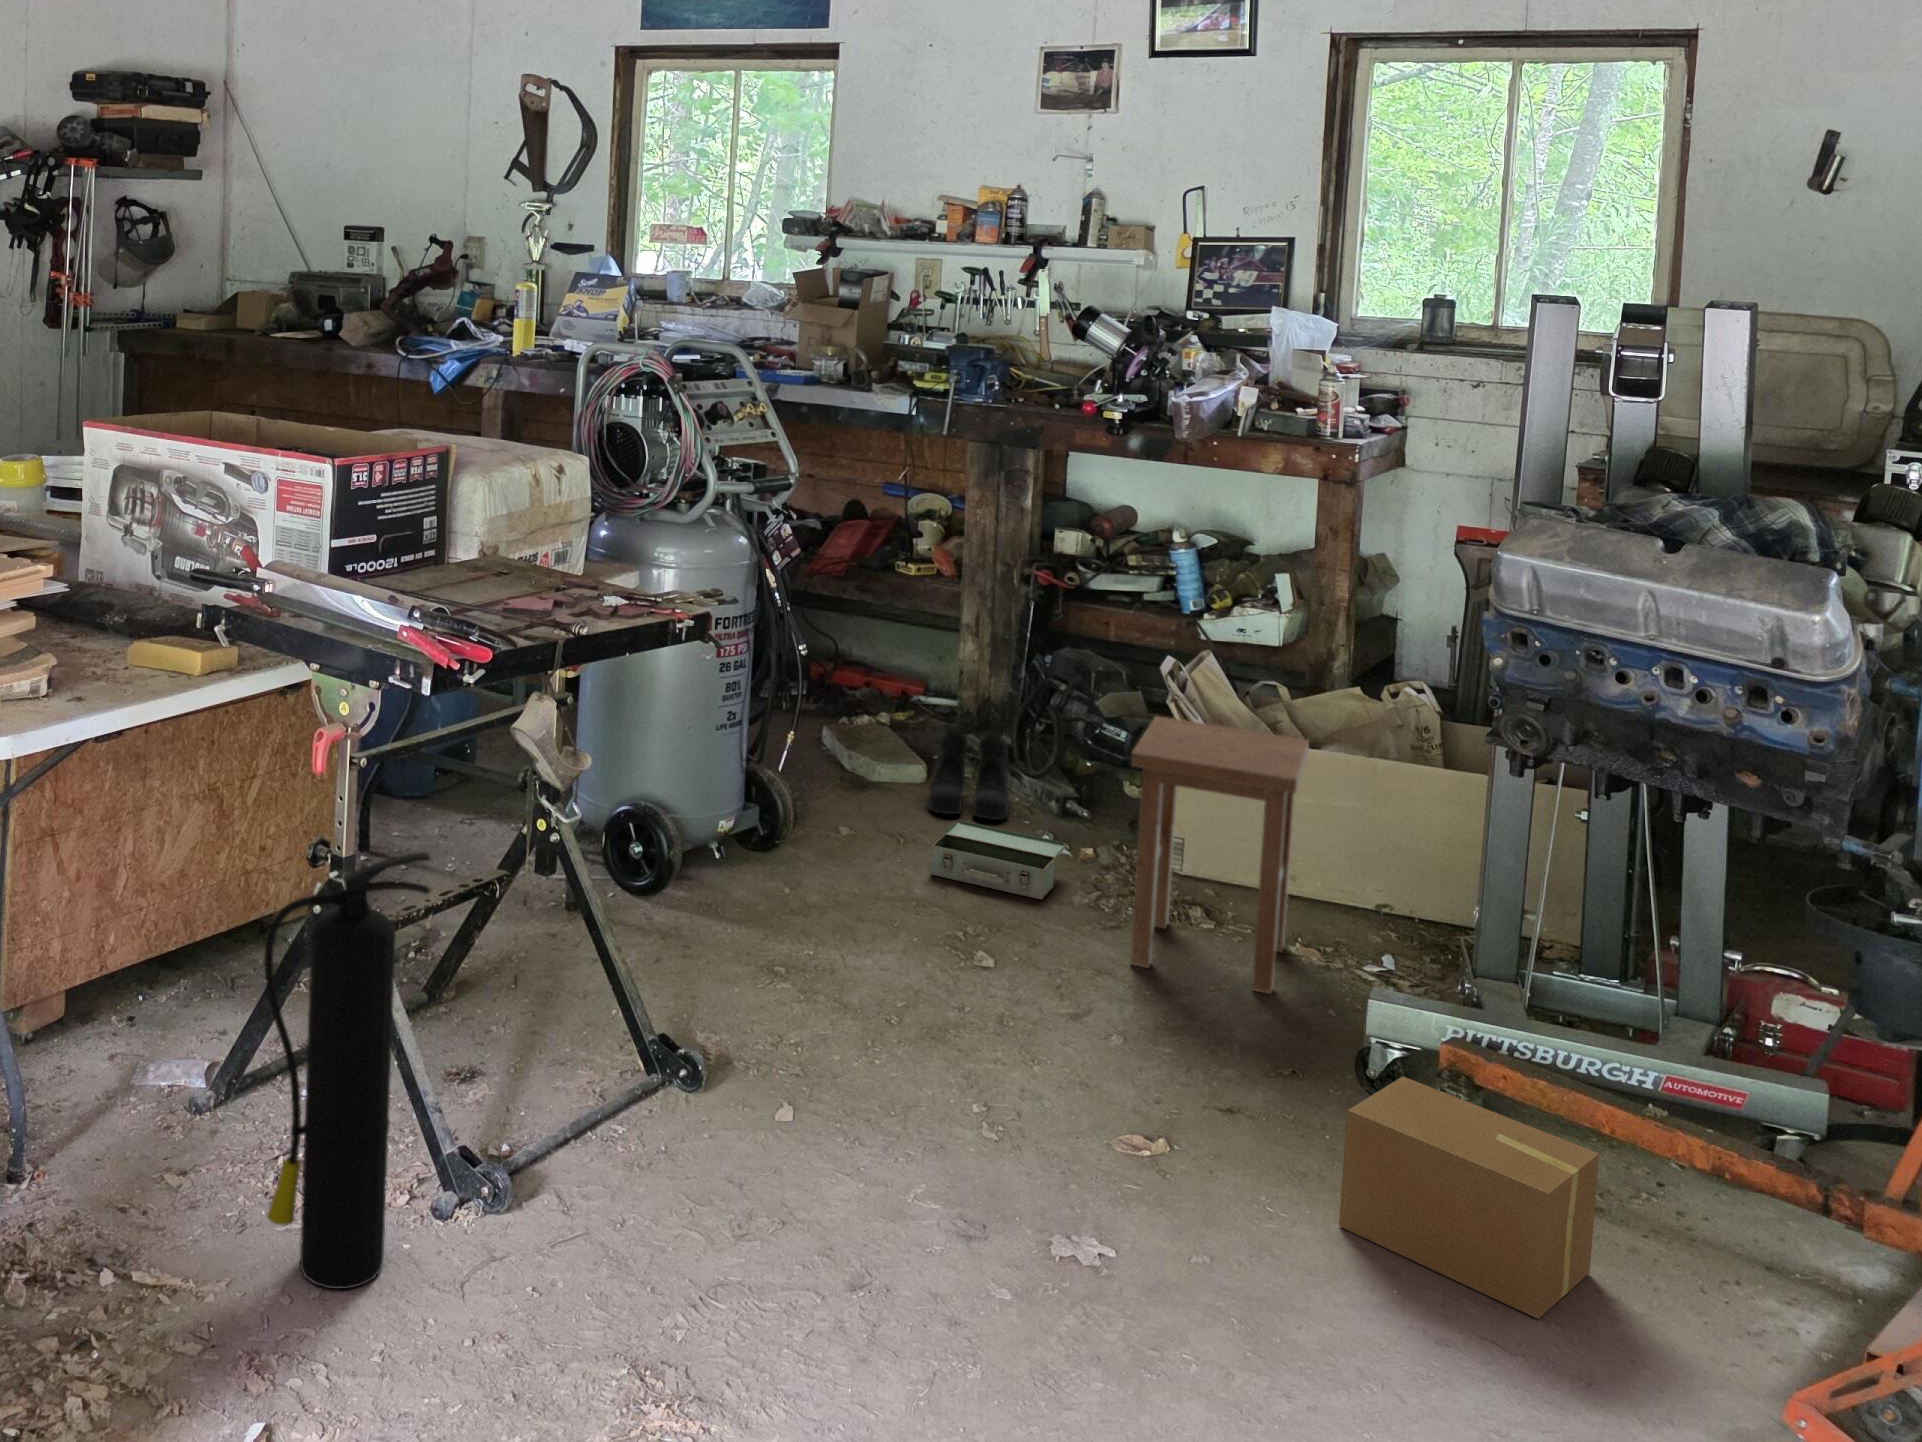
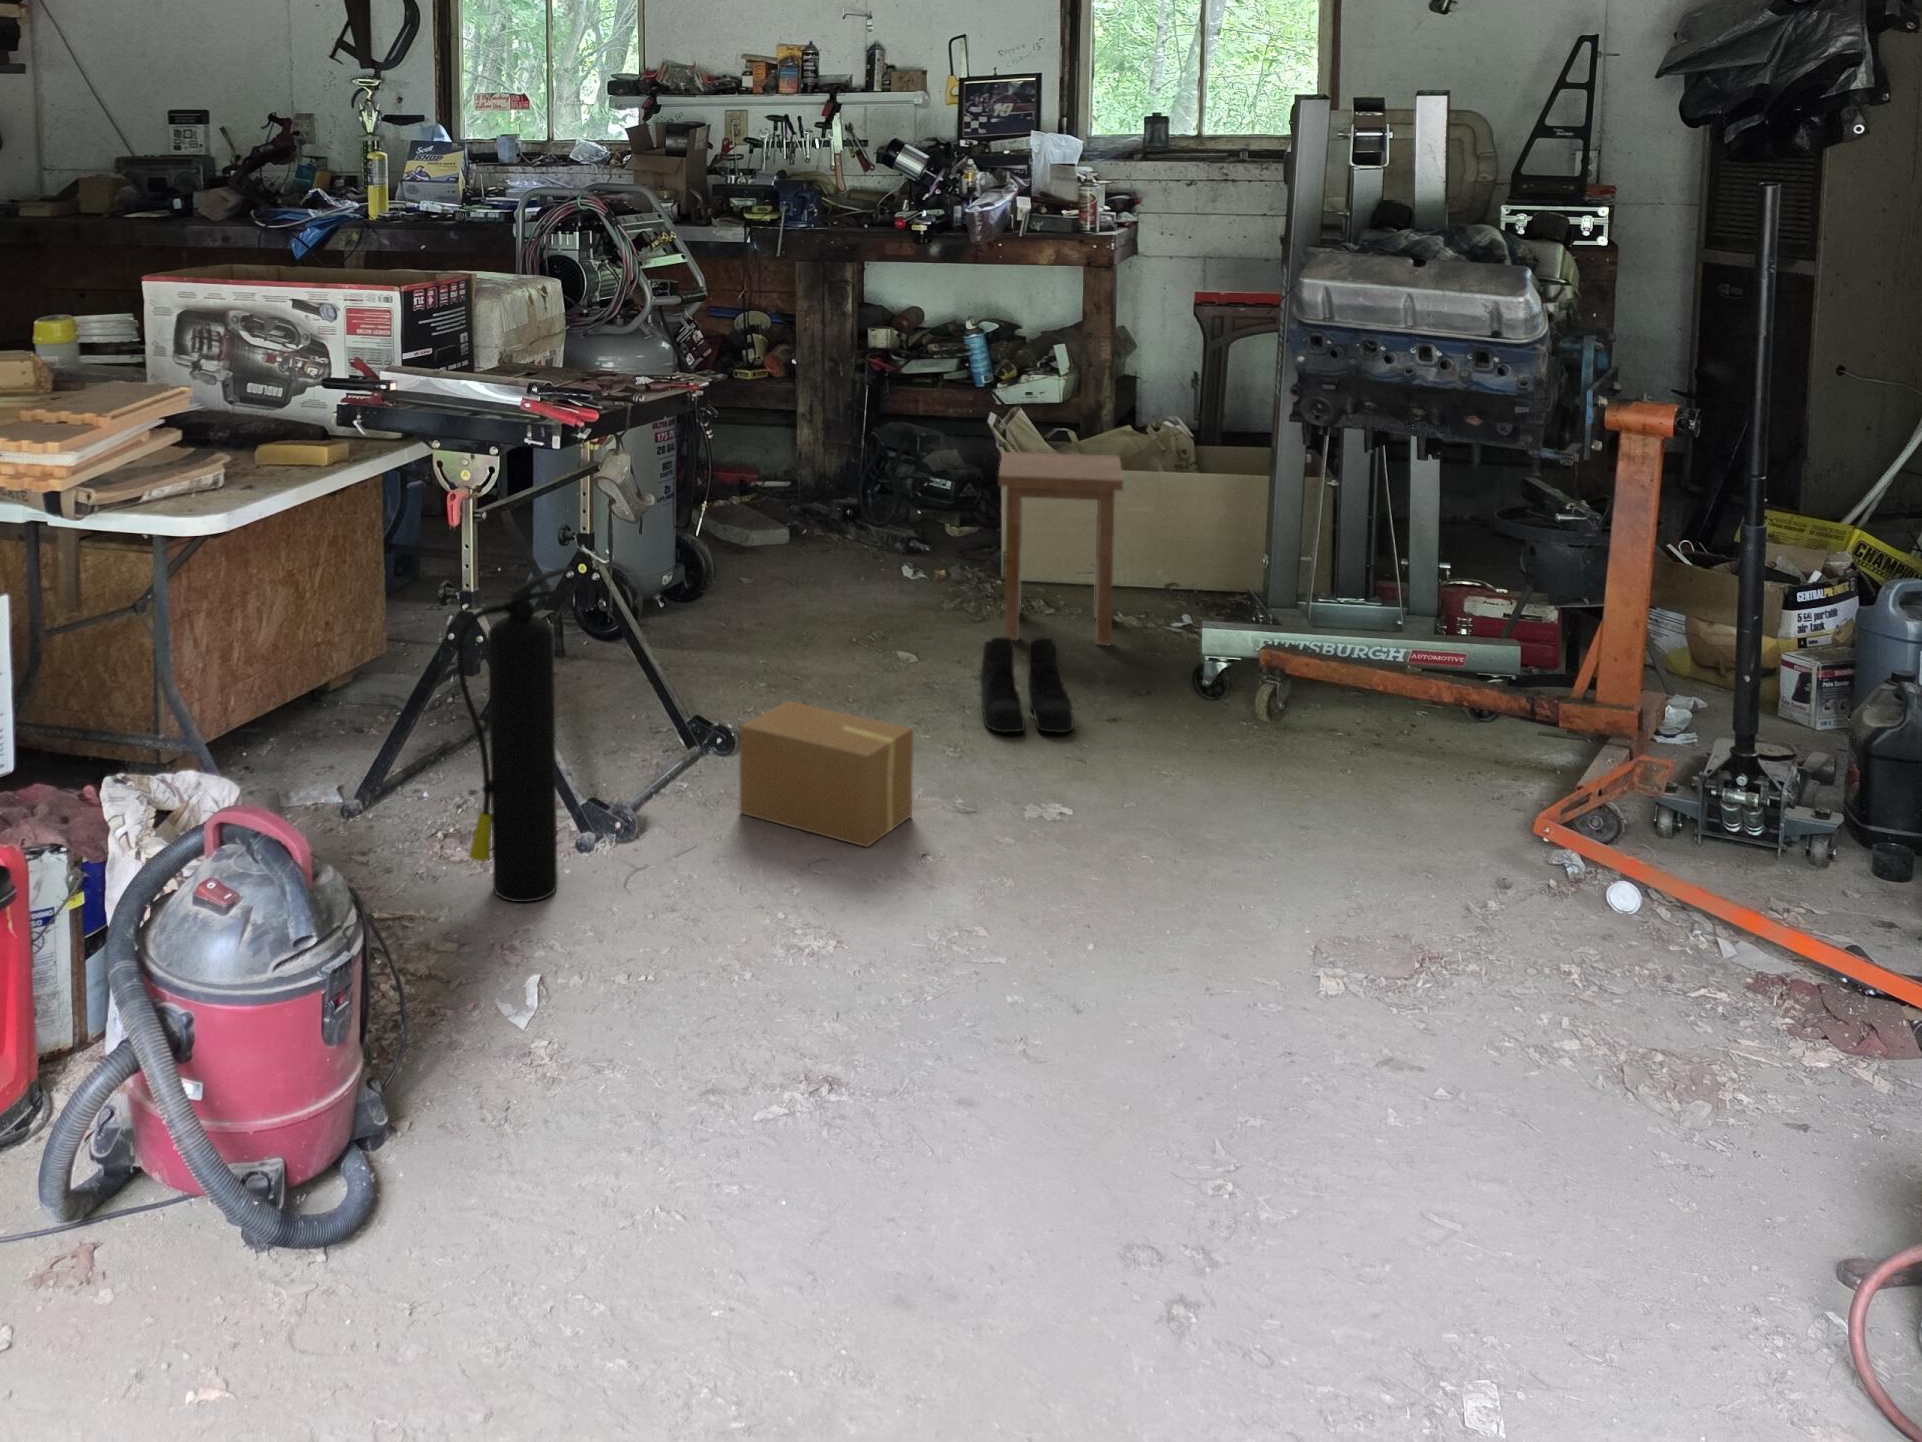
boots: present [928,729,1009,820] -> present [980,637,1074,732]
toolbox: present [931,821,1066,899] -> none [831,558,932,607]
cardboard box: present [1339,1076,1599,1319] -> present [739,701,913,847]

